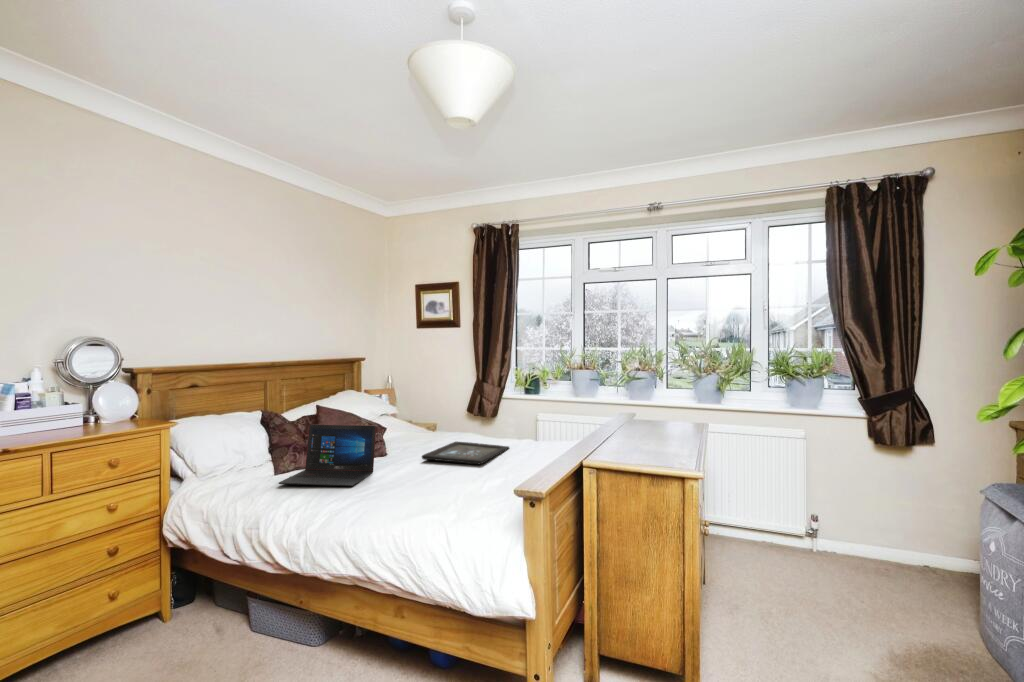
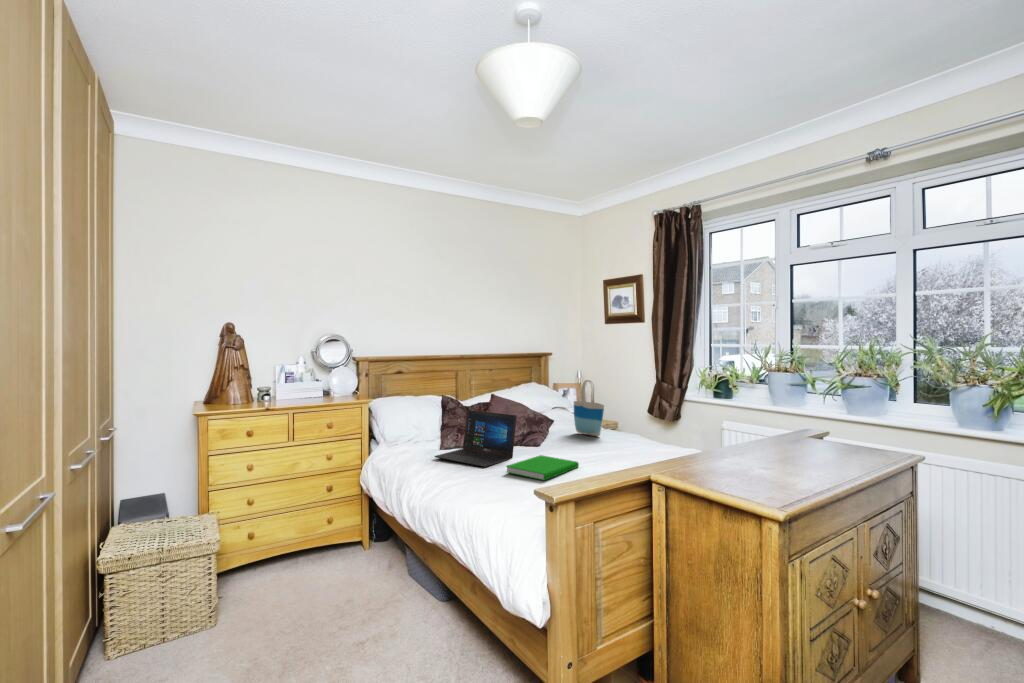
tote bag: none [411,384,447,440] -> present [574,380,604,436]
tray: present [422,442,509,464] -> none [562,439,659,464]
book: none [383,465,452,490] -> present [507,455,579,481]

